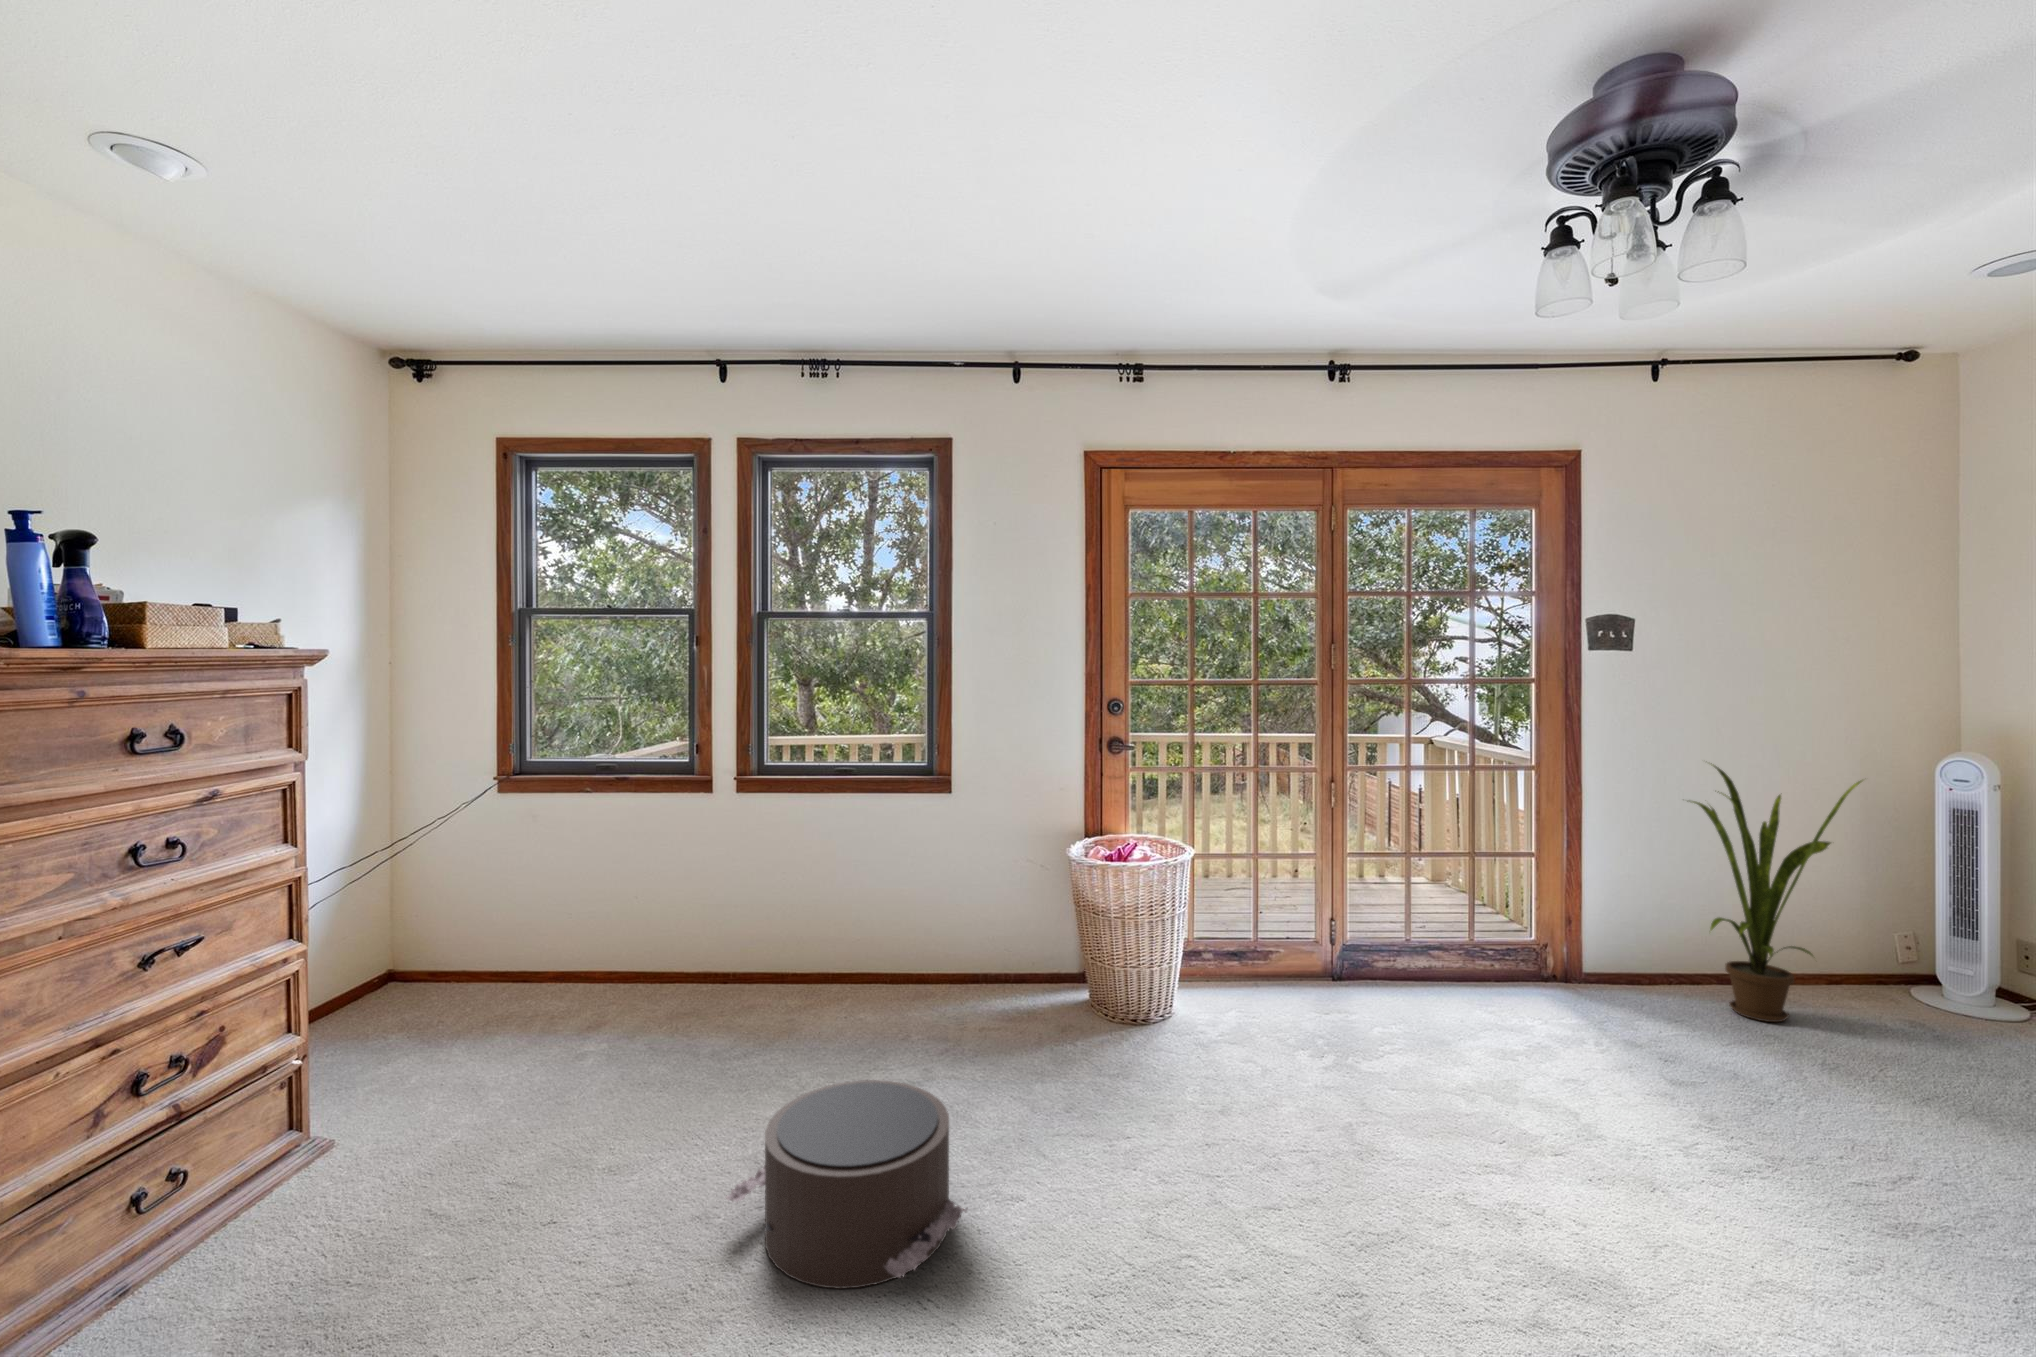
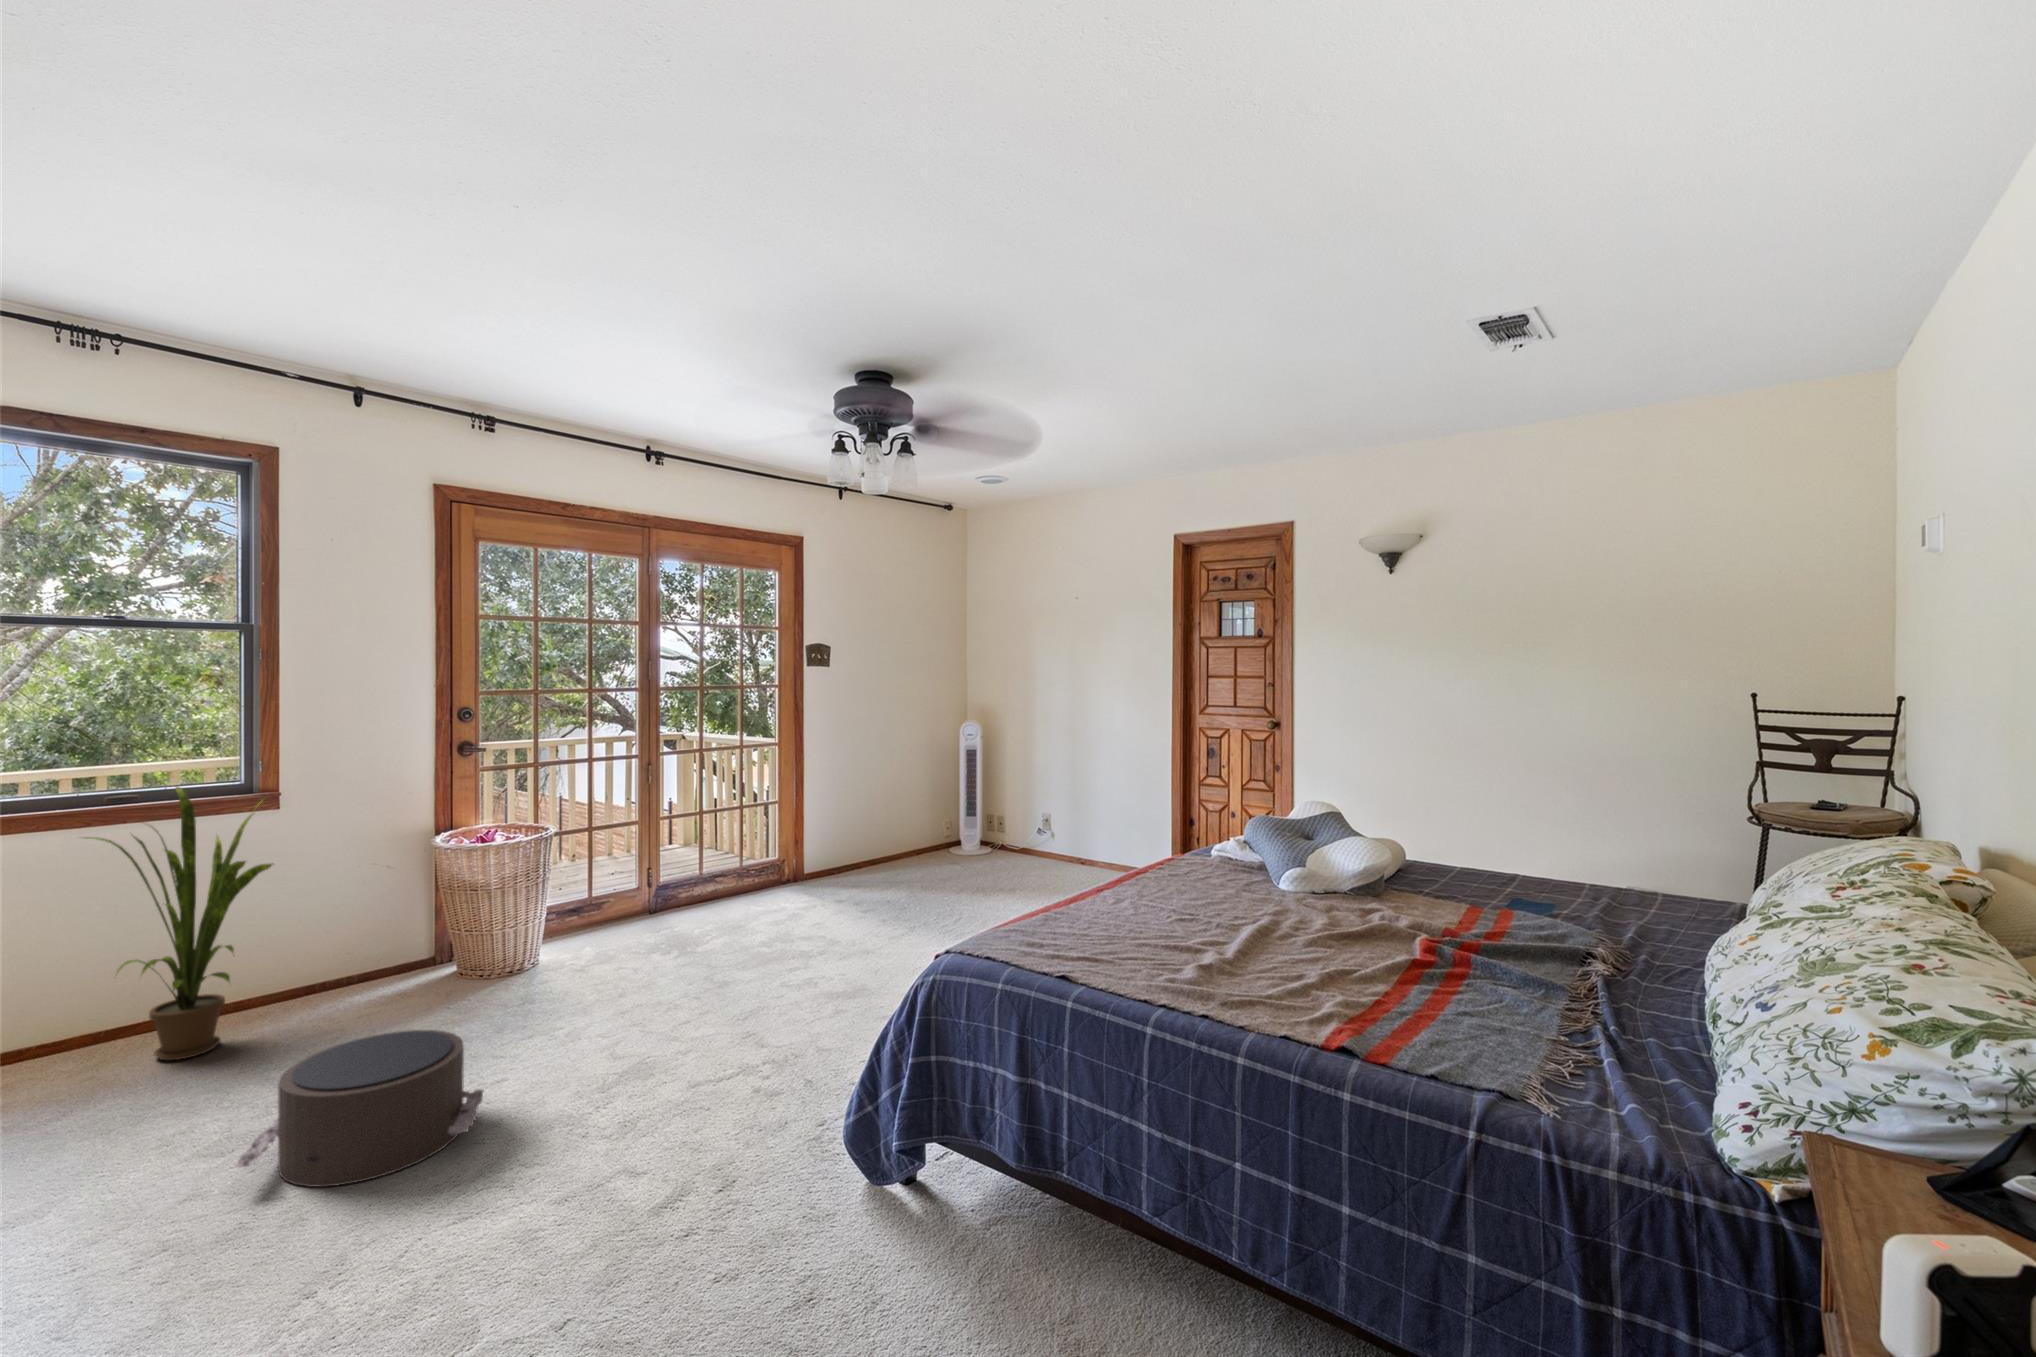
house plant: present [1692,765,1862,1022] -> present [86,786,274,1060]

